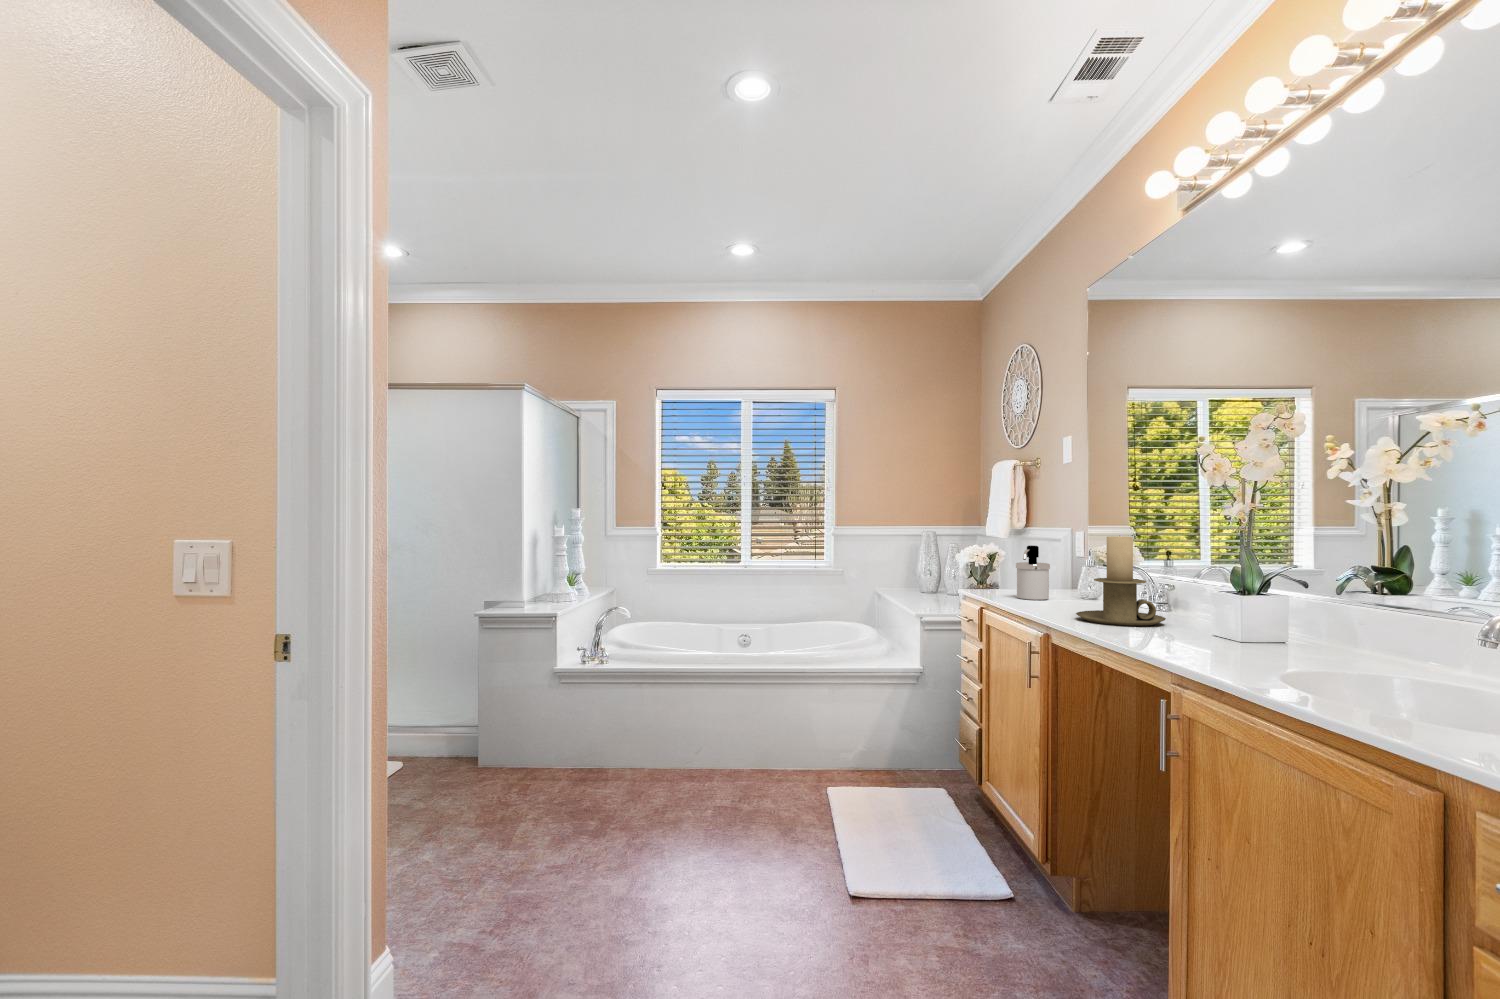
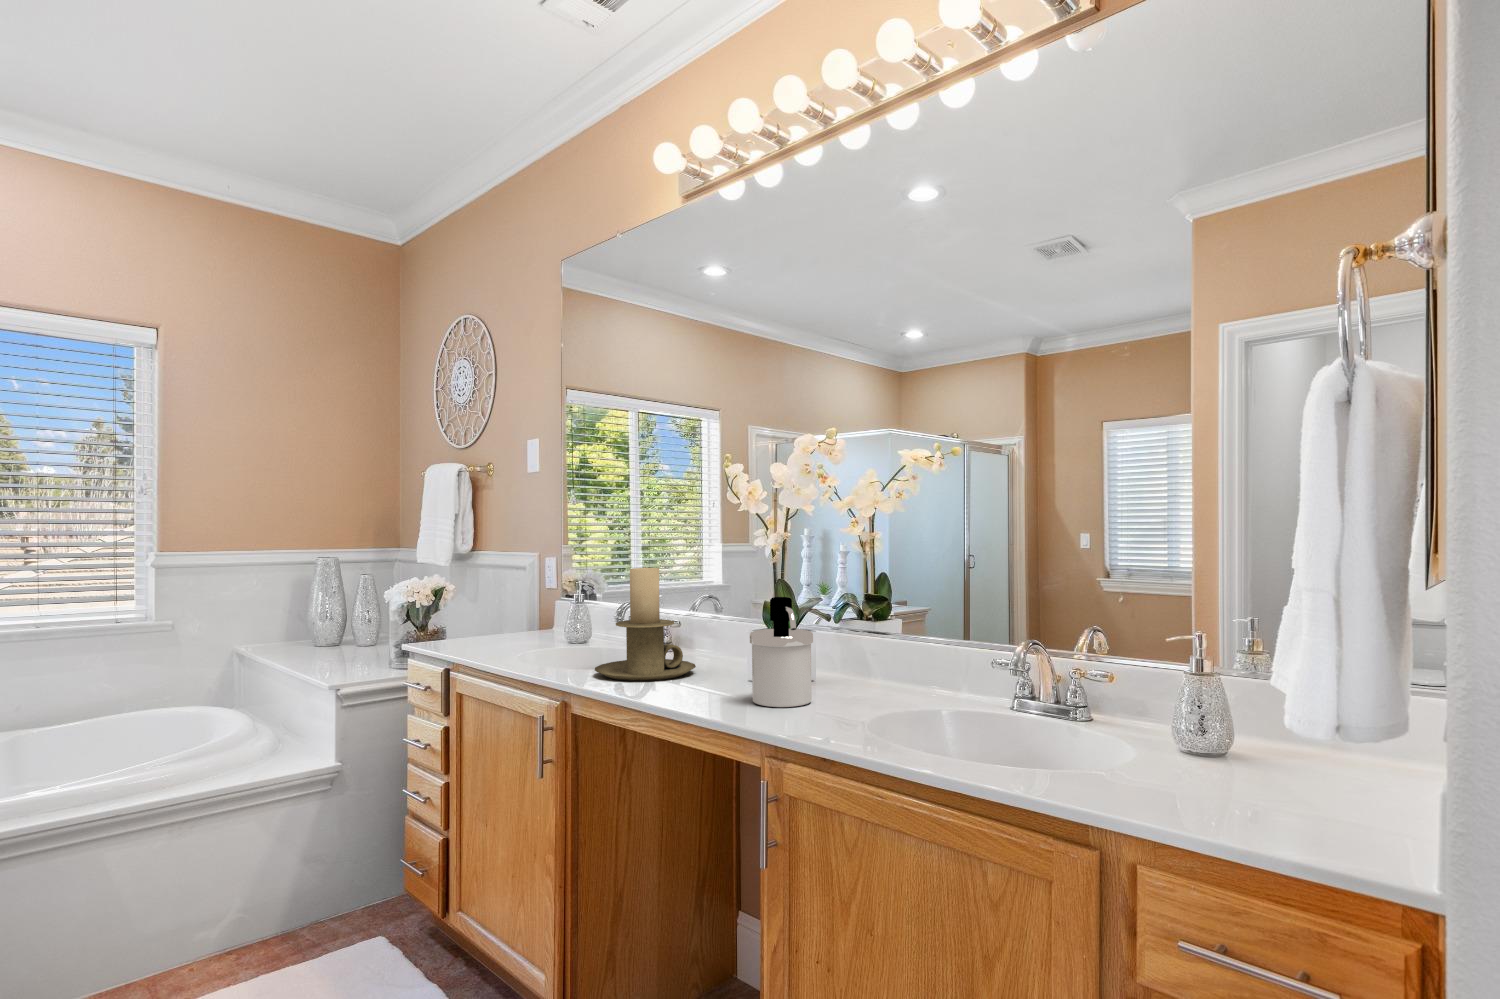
soap dispenser: present [1016,545,1050,600] -> present [750,597,813,707]

